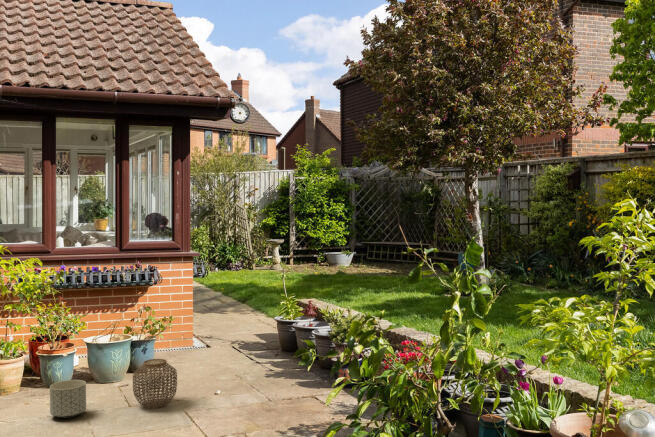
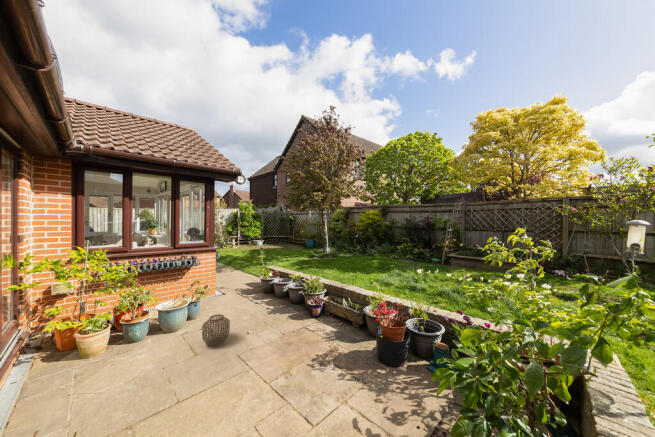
planter: present [50,380,86,418] -> none [143,338,171,369]

